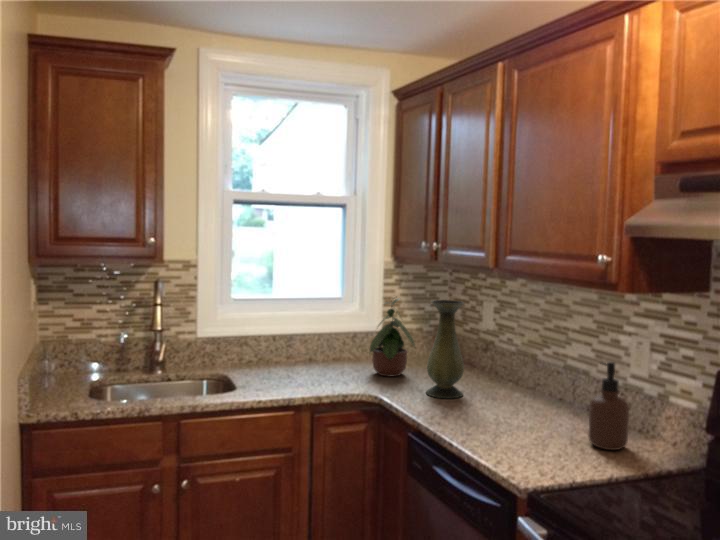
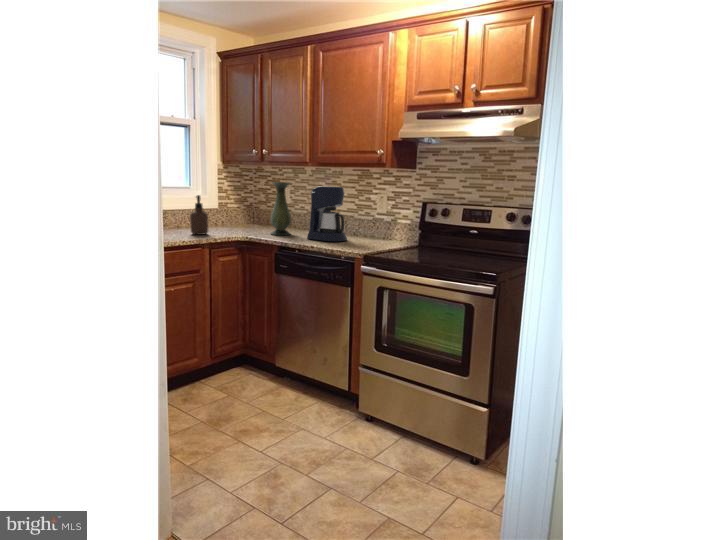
potted plant: present [370,298,415,376] -> none [223,180,255,230]
coffee maker: none [474,317,552,431] -> present [307,186,347,242]
soap dispenser: present [588,361,629,450] -> present [190,195,208,235]

